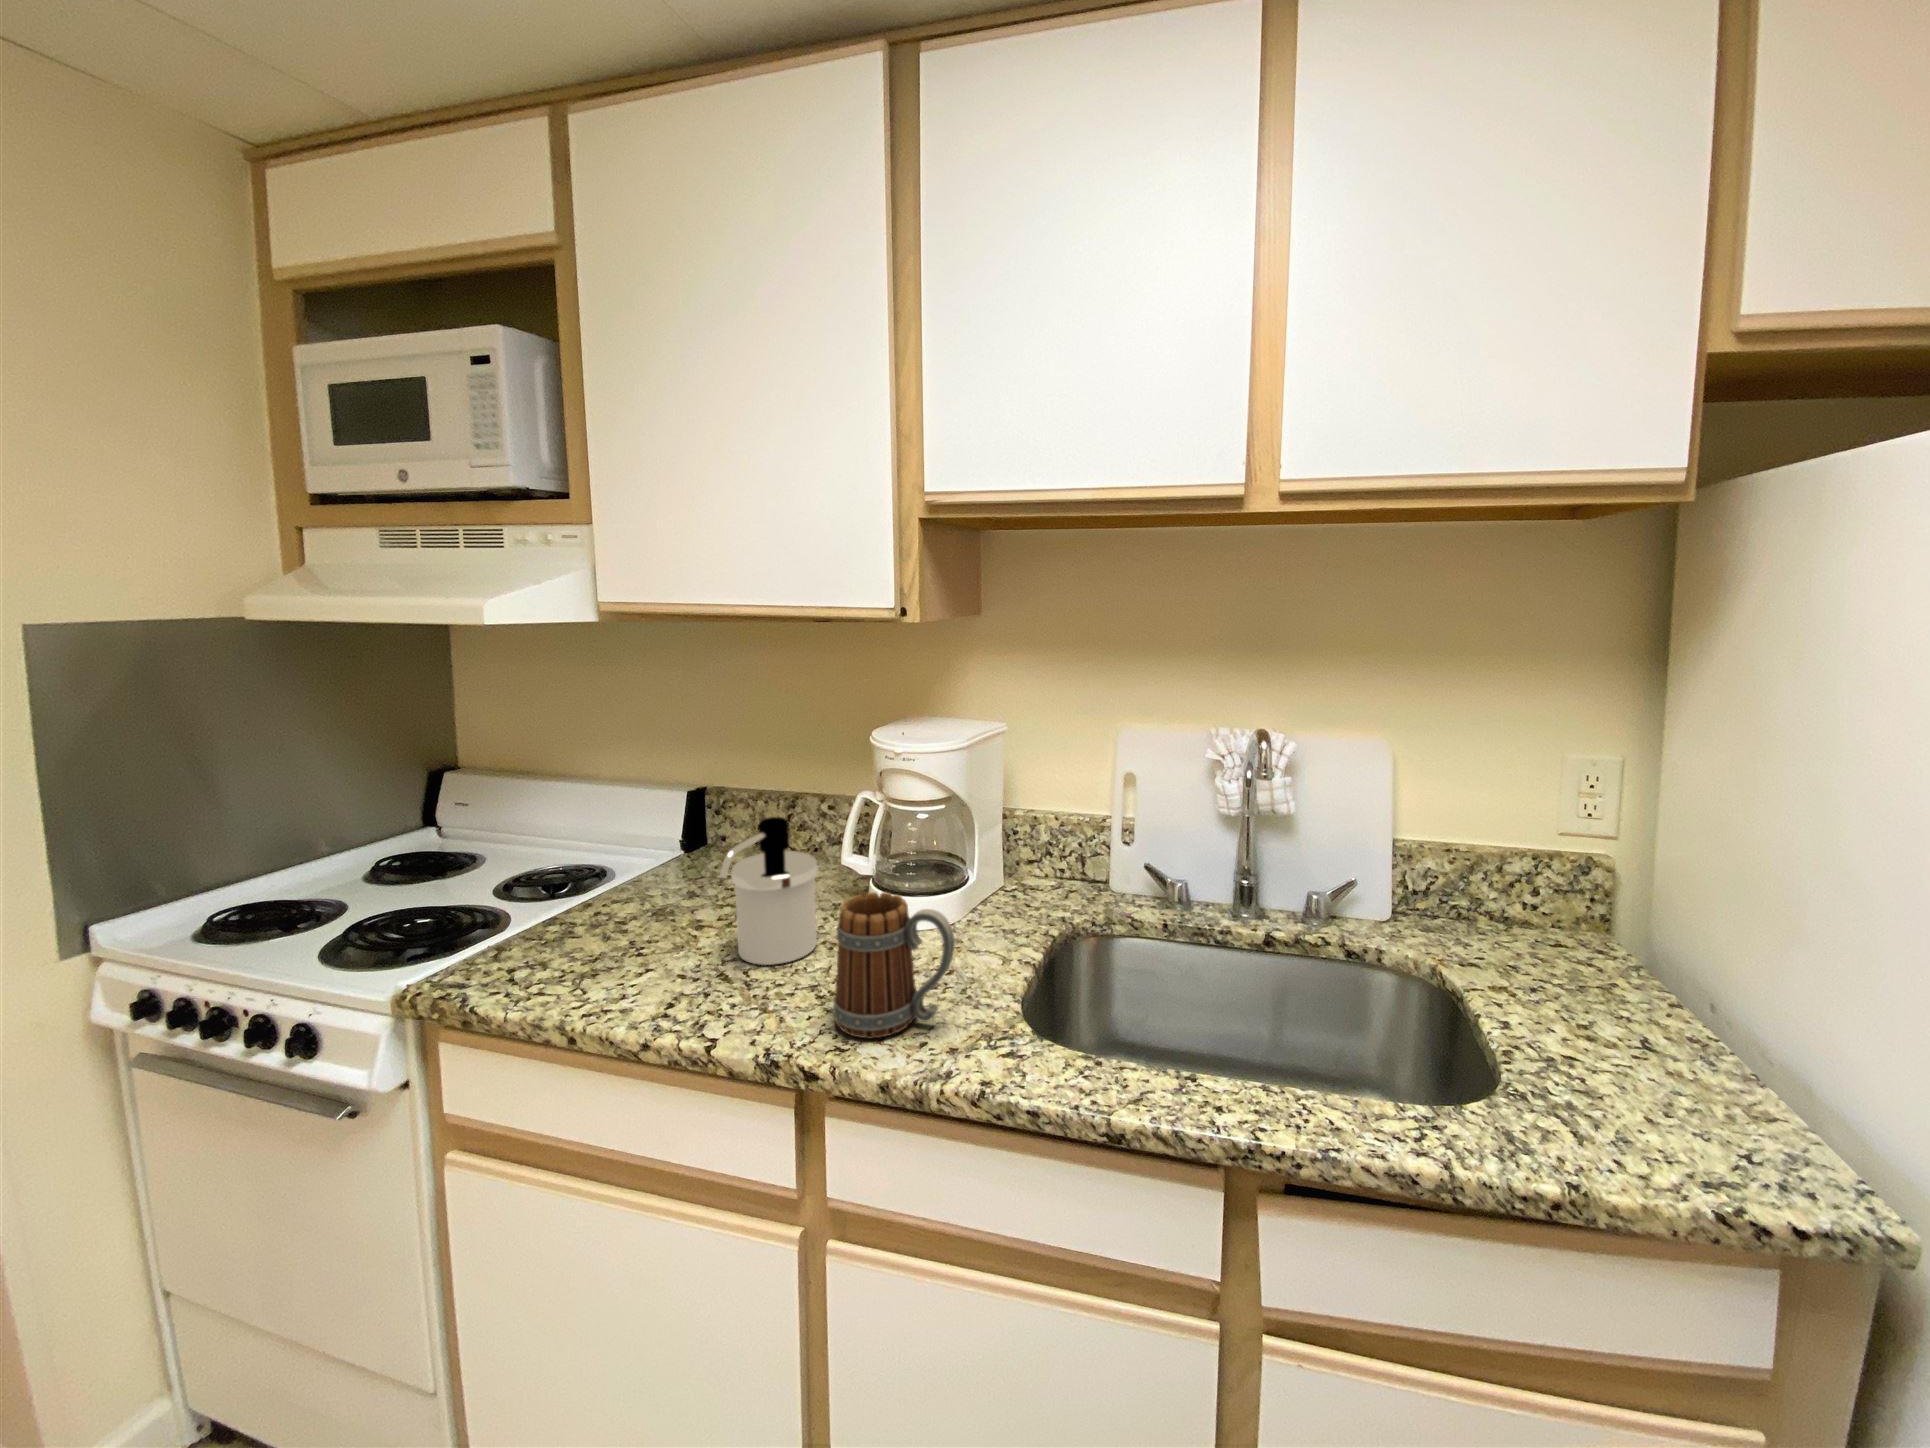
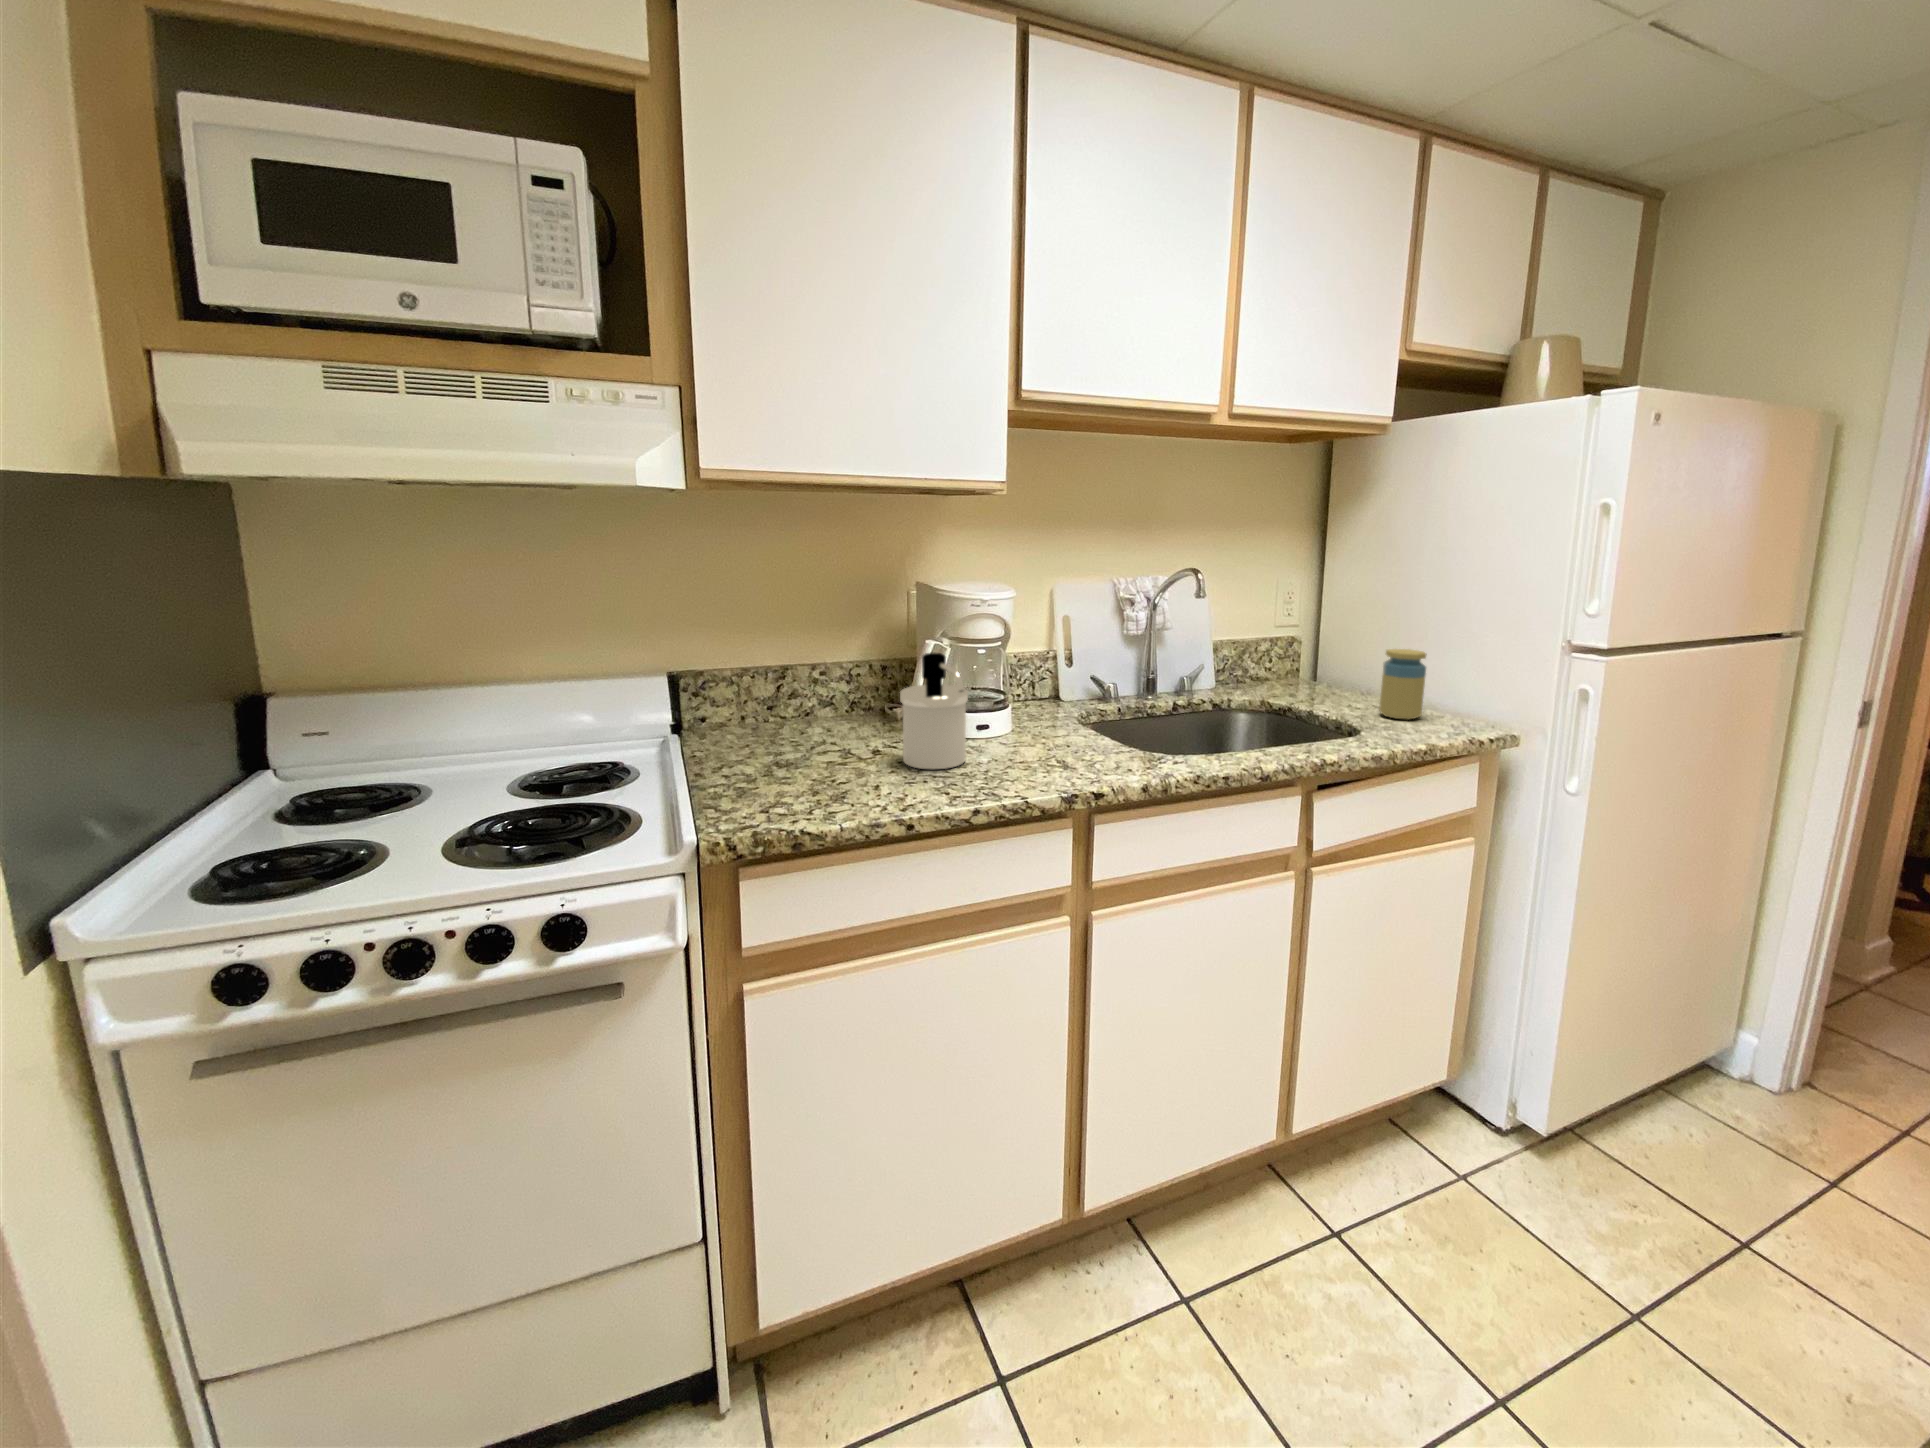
mug: present [833,892,955,1038] -> none [1055,681,1137,775]
jar: none [1601,945,1721,1119] -> present [1380,649,1427,720]

